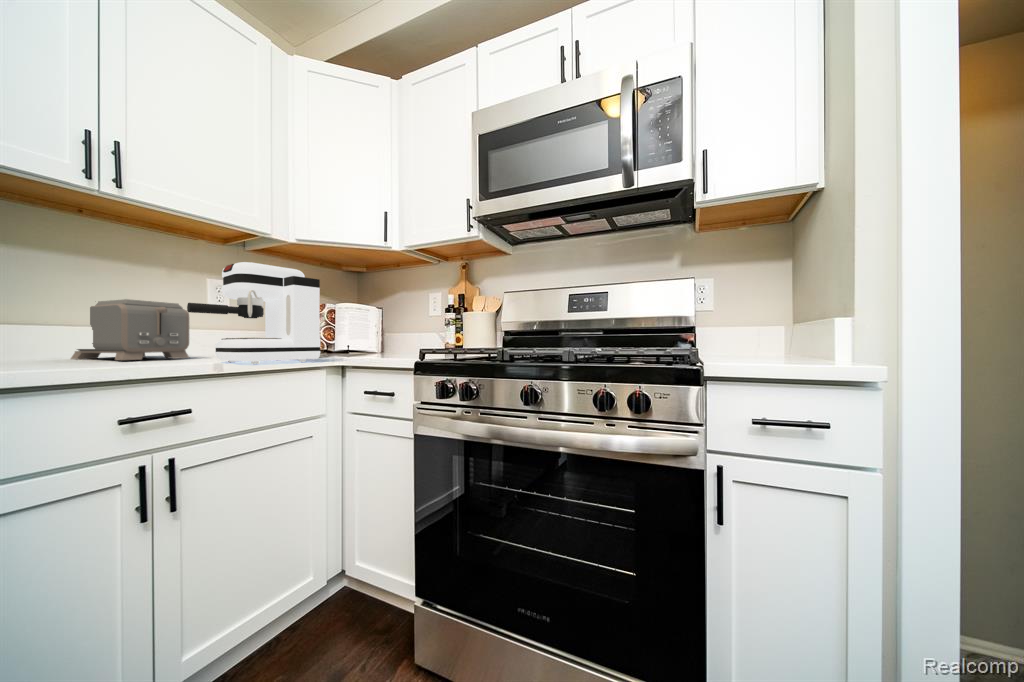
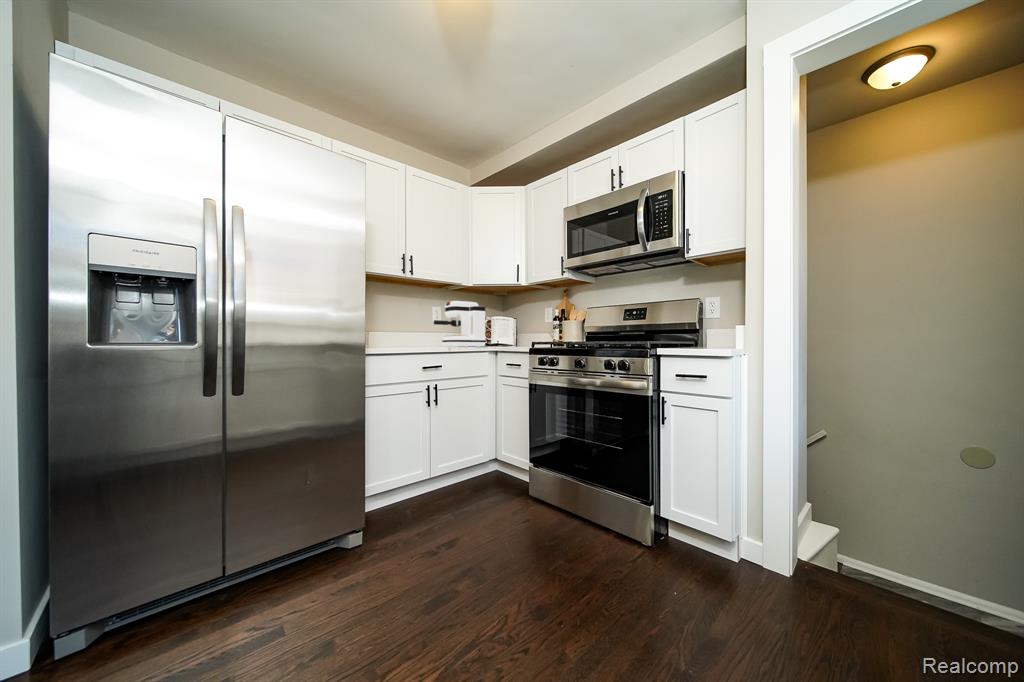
toaster: present [71,299,189,360] -> none [386,319,429,346]

